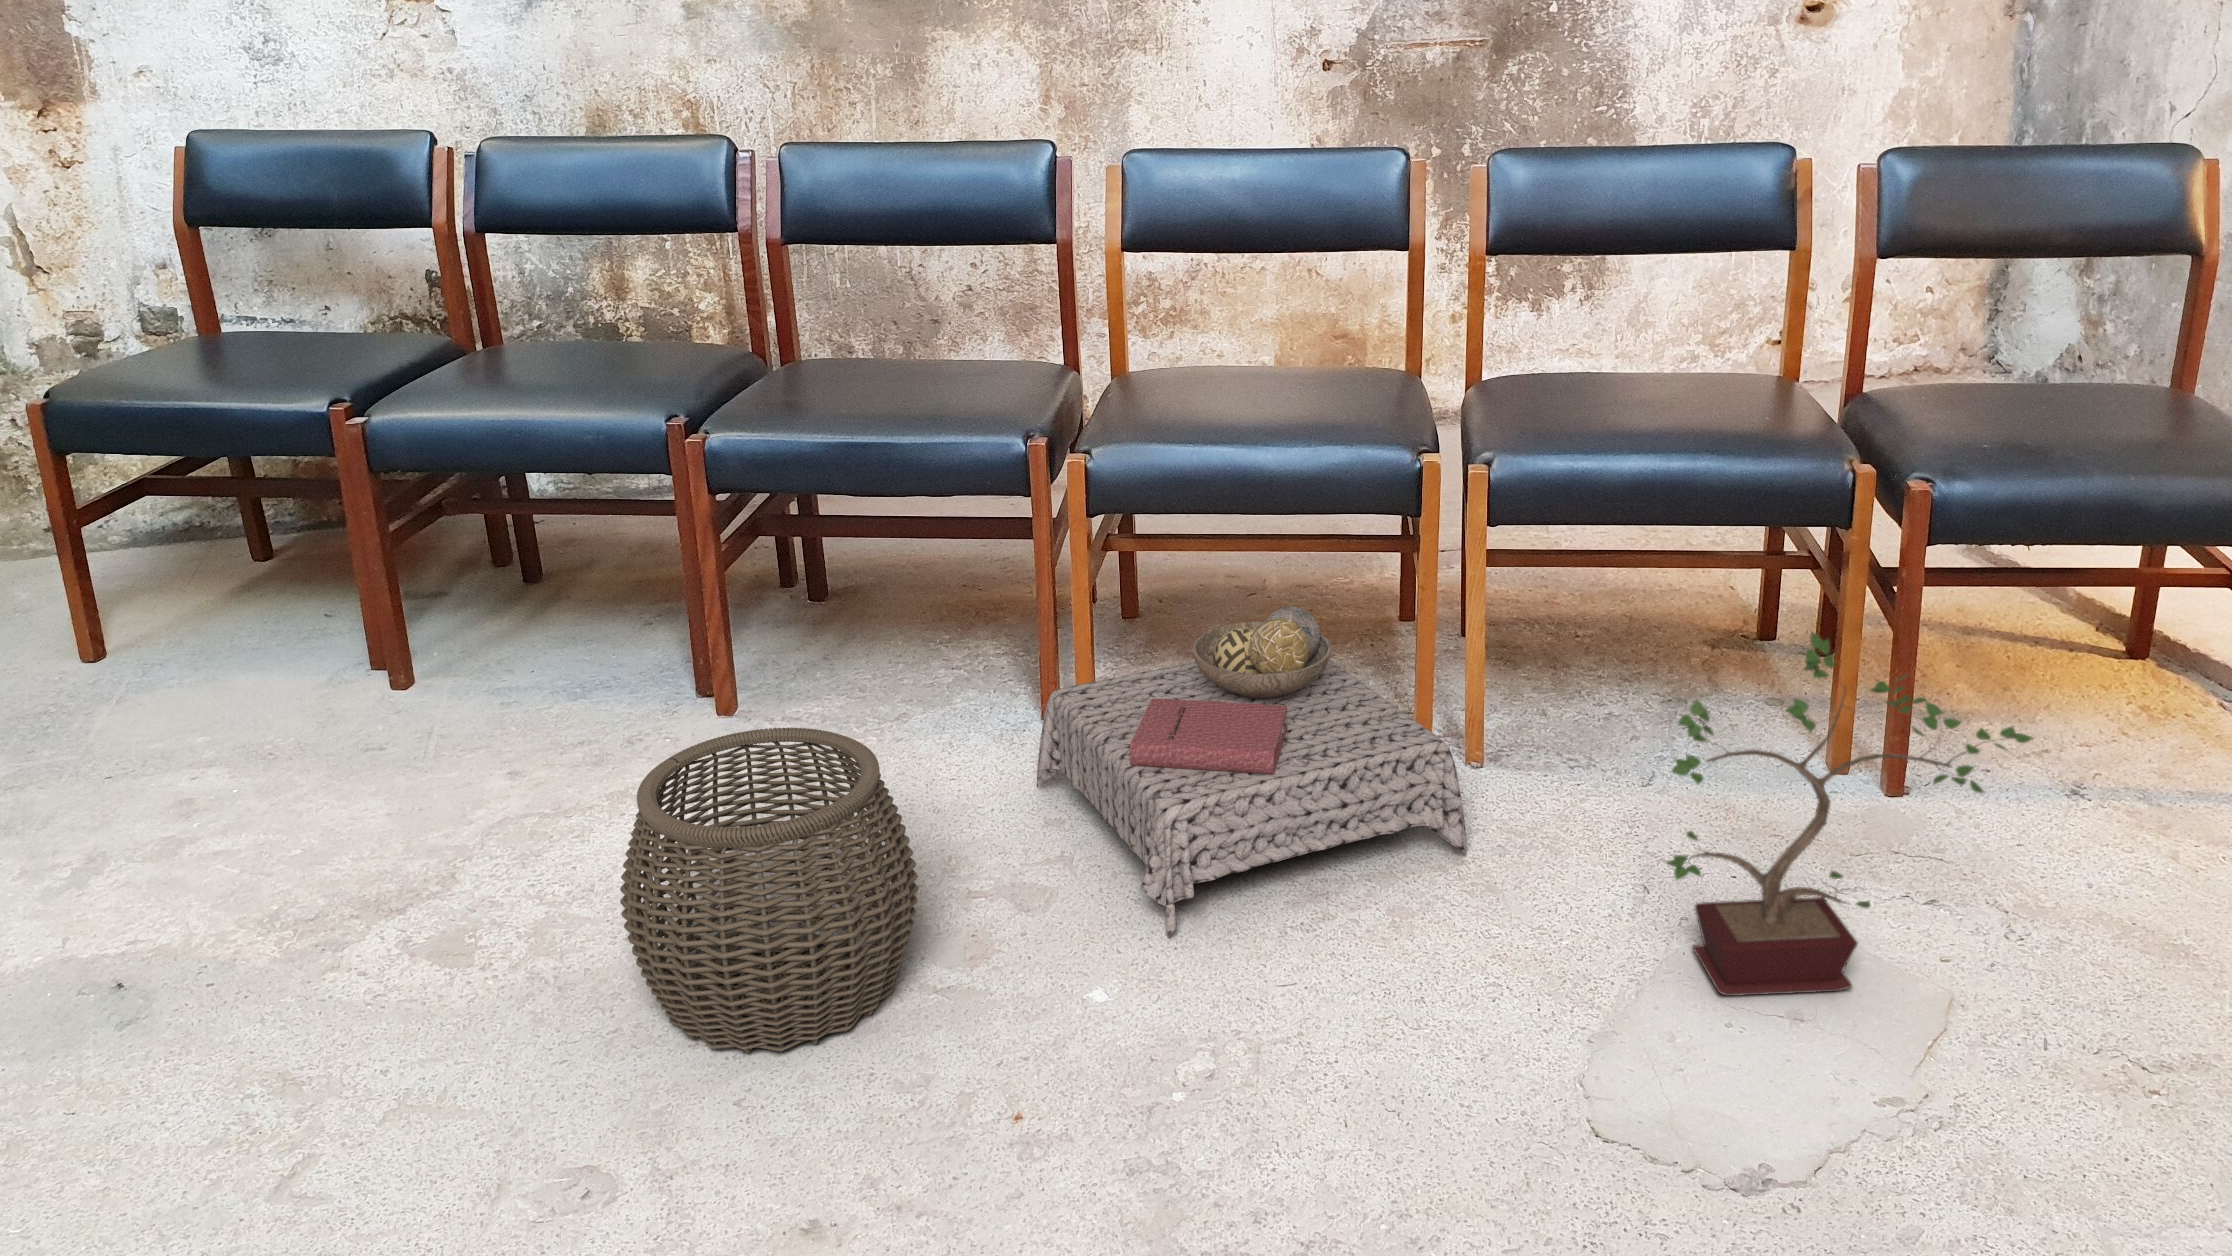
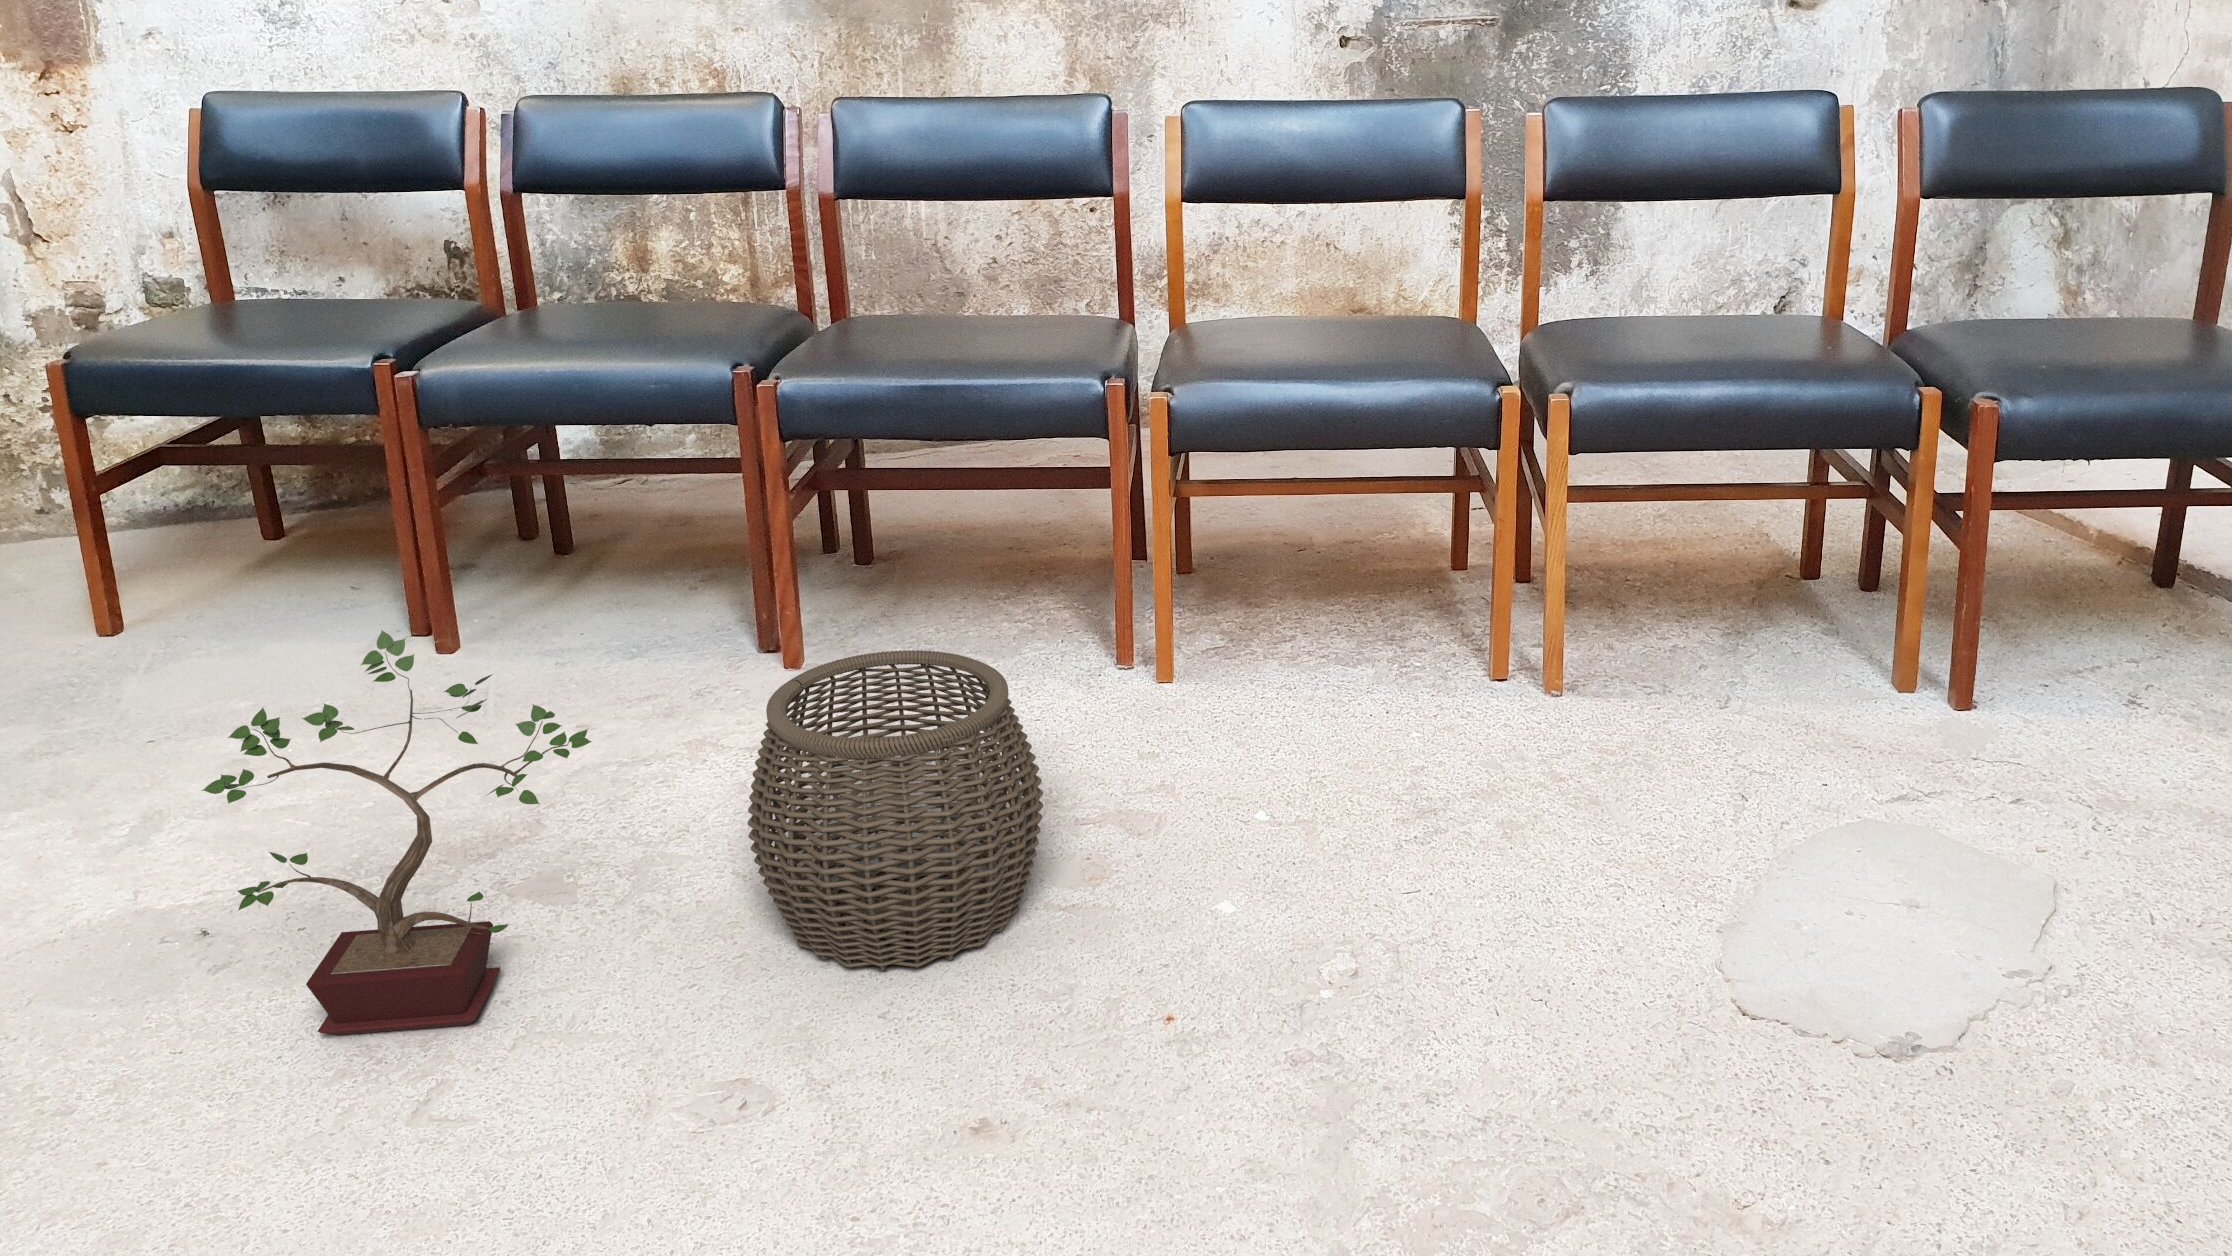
ottoman: present [1037,606,1467,937] -> none [1122,538,1554,853]
potted plant: present [1667,632,2034,996] -> present [202,630,592,1035]

